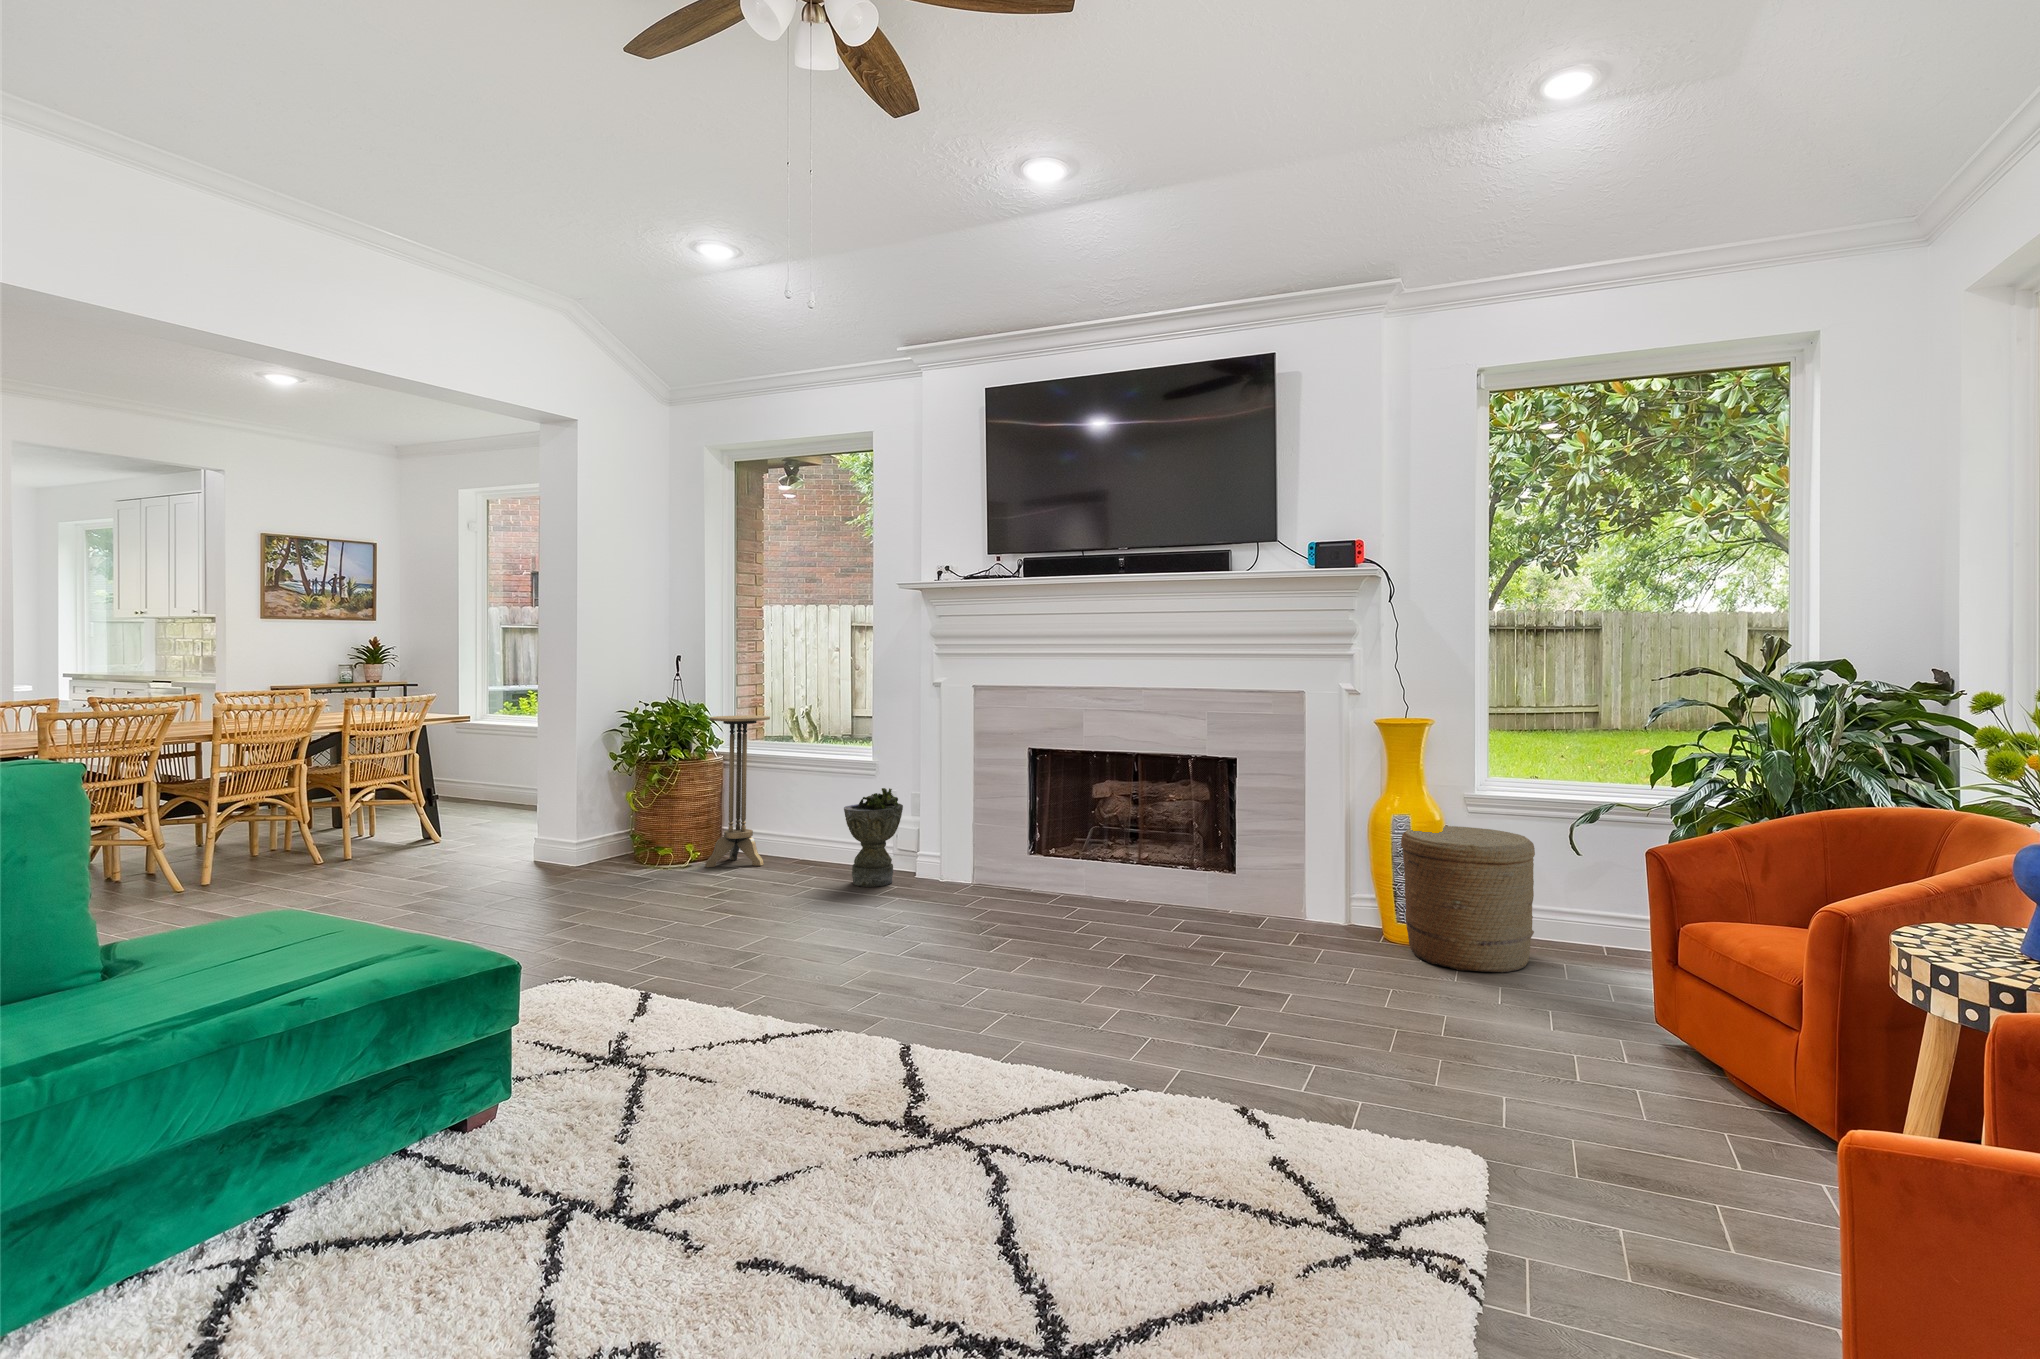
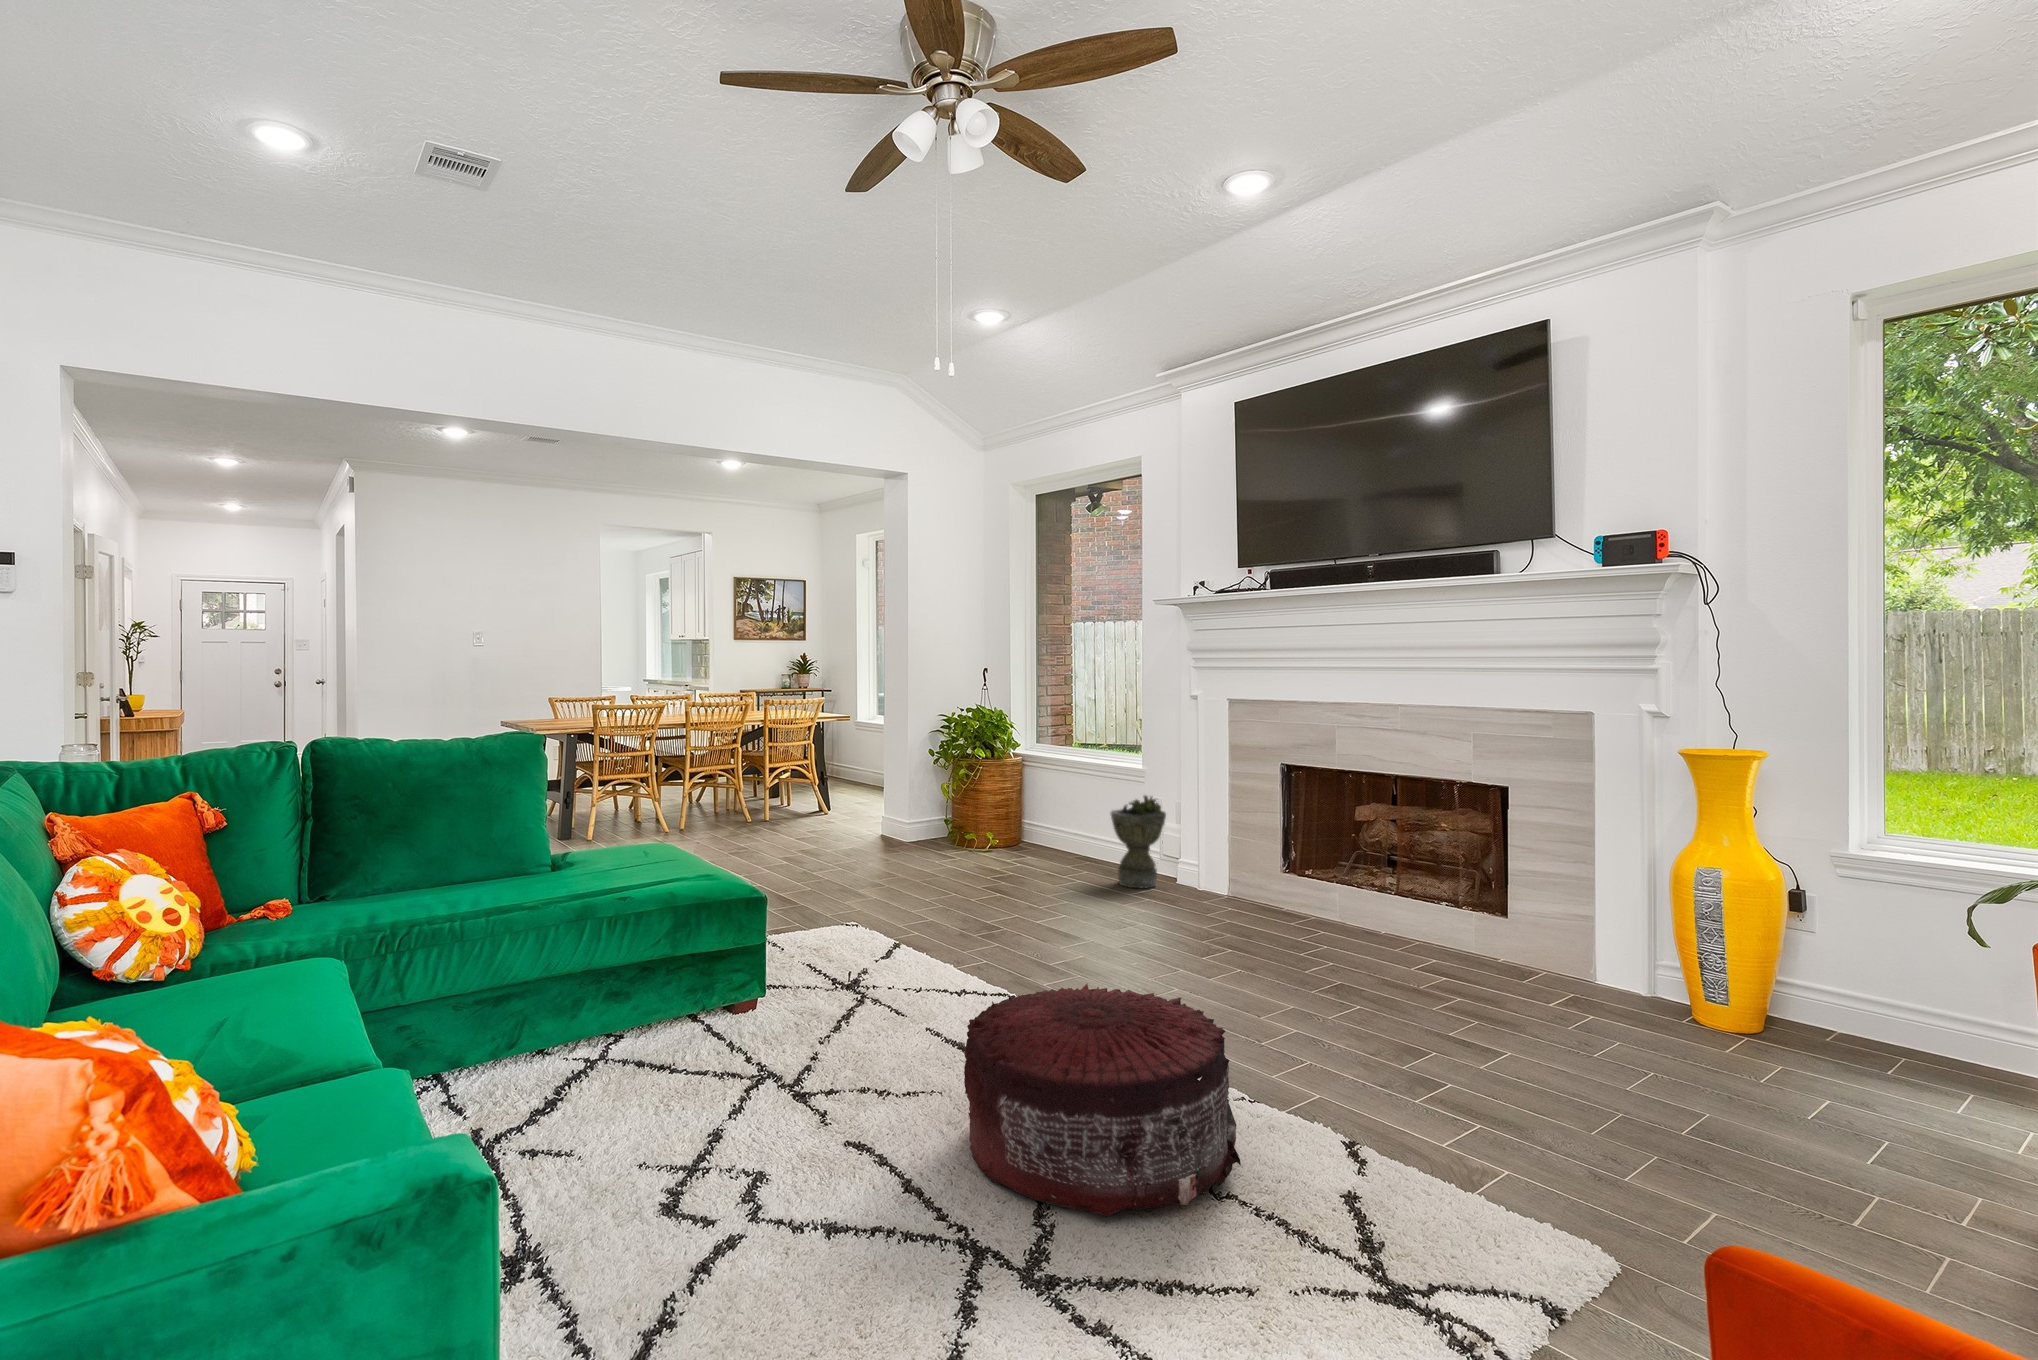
side table: present [705,715,770,867] -> none [1004,722,1059,859]
woven basket: present [1401,826,1535,973] -> none [1709,888,1922,1089]
pouf: none [875,998,1177,1263] -> present [964,984,1241,1216]

